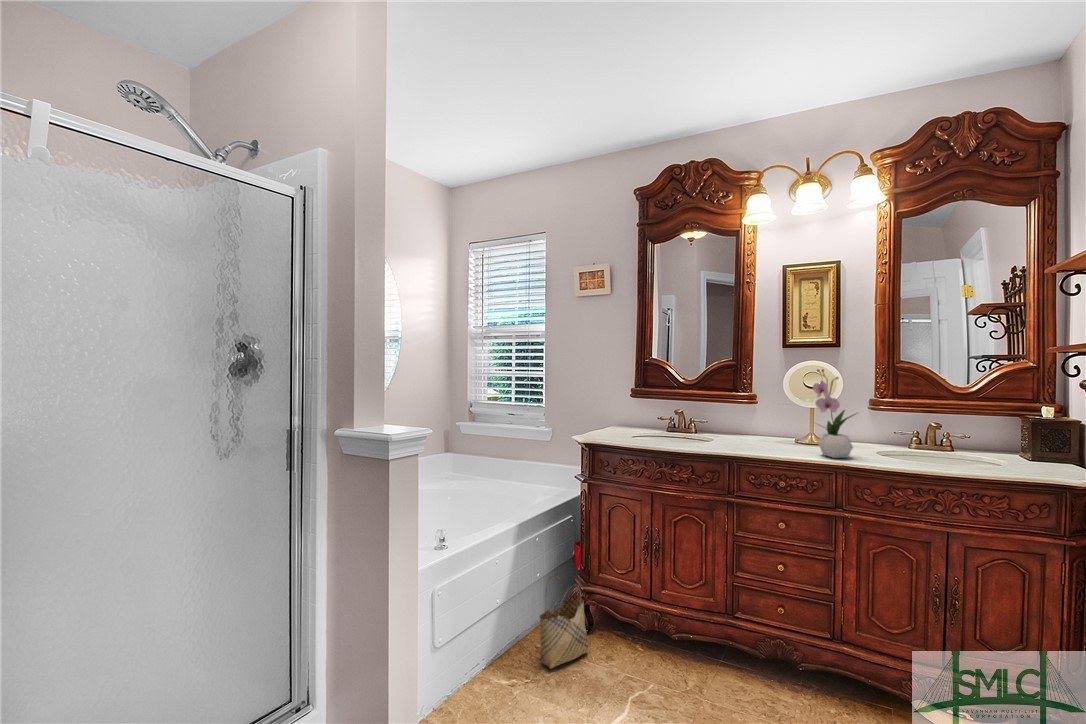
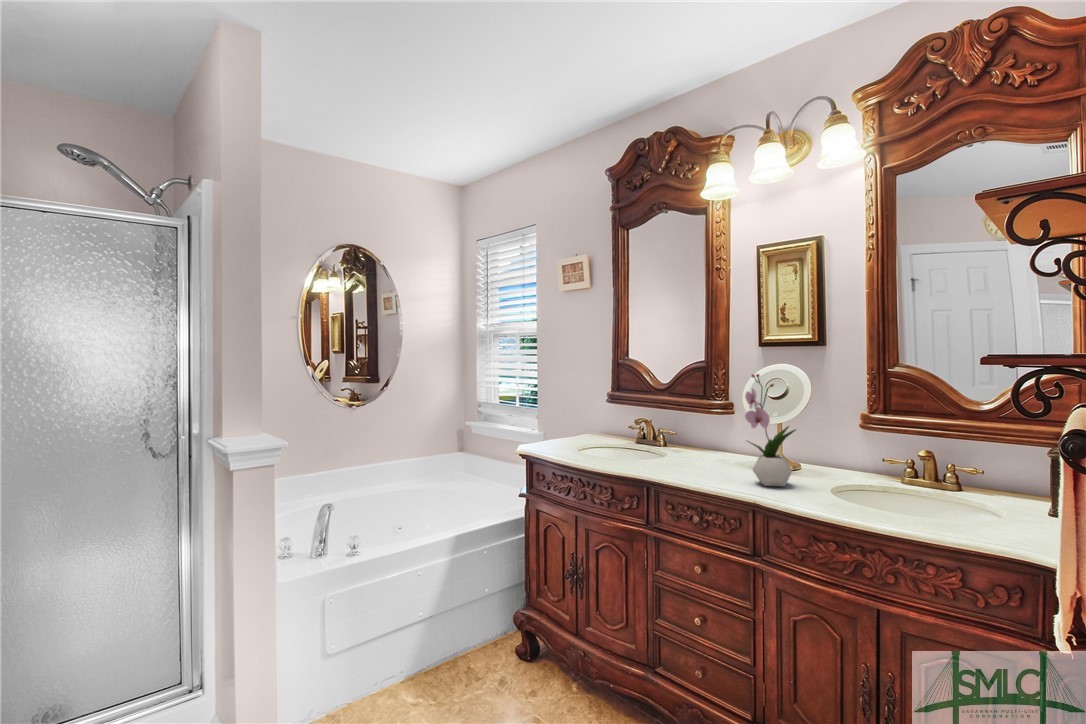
woven basket: present [540,575,588,669] -> none [453,596,514,696]

